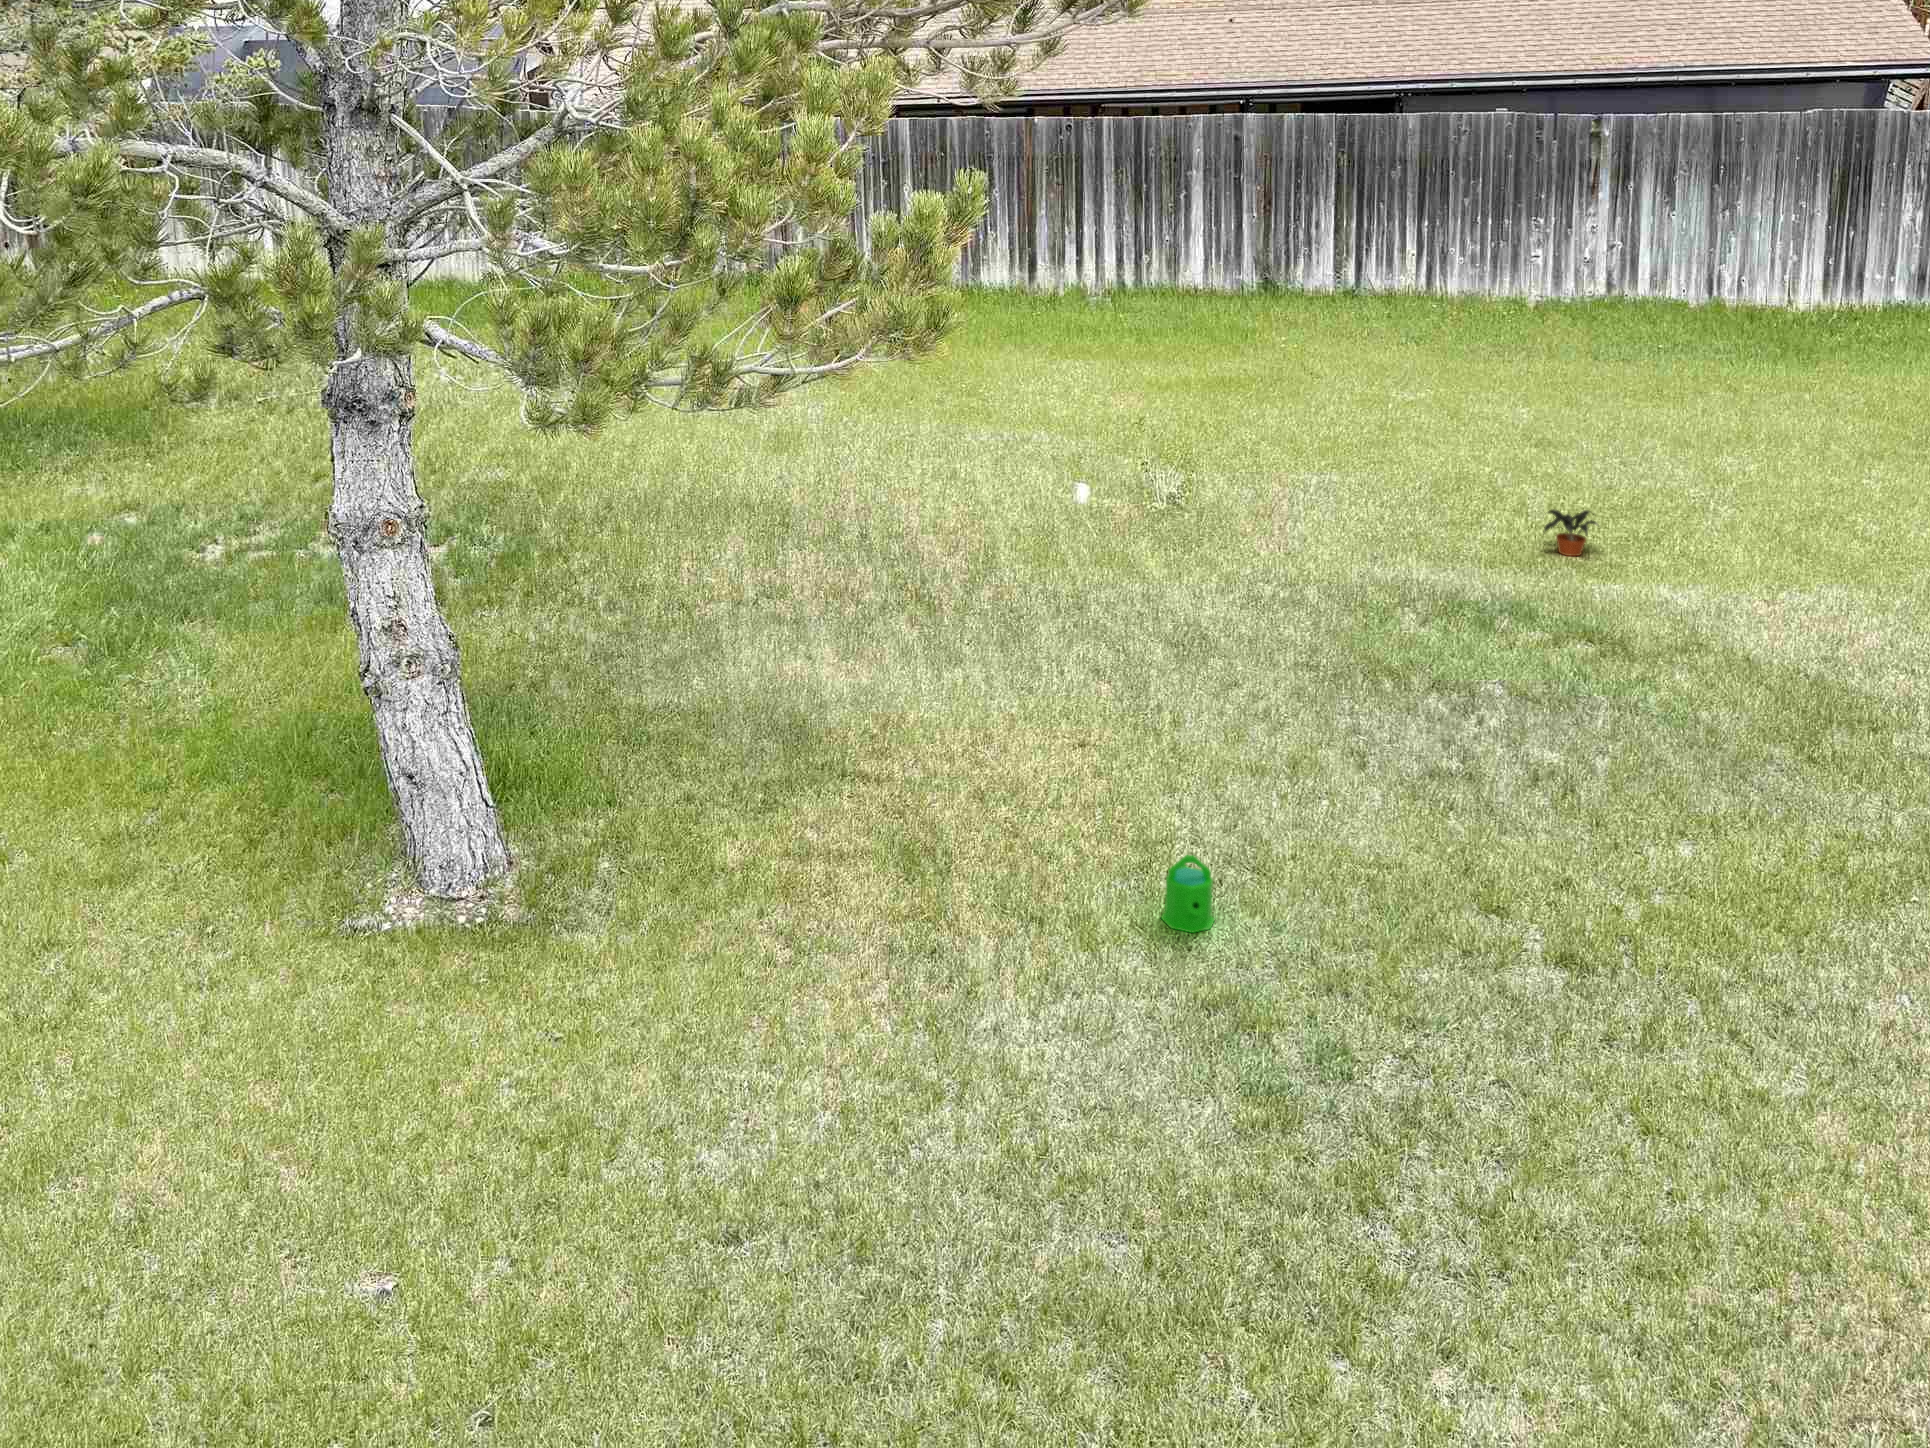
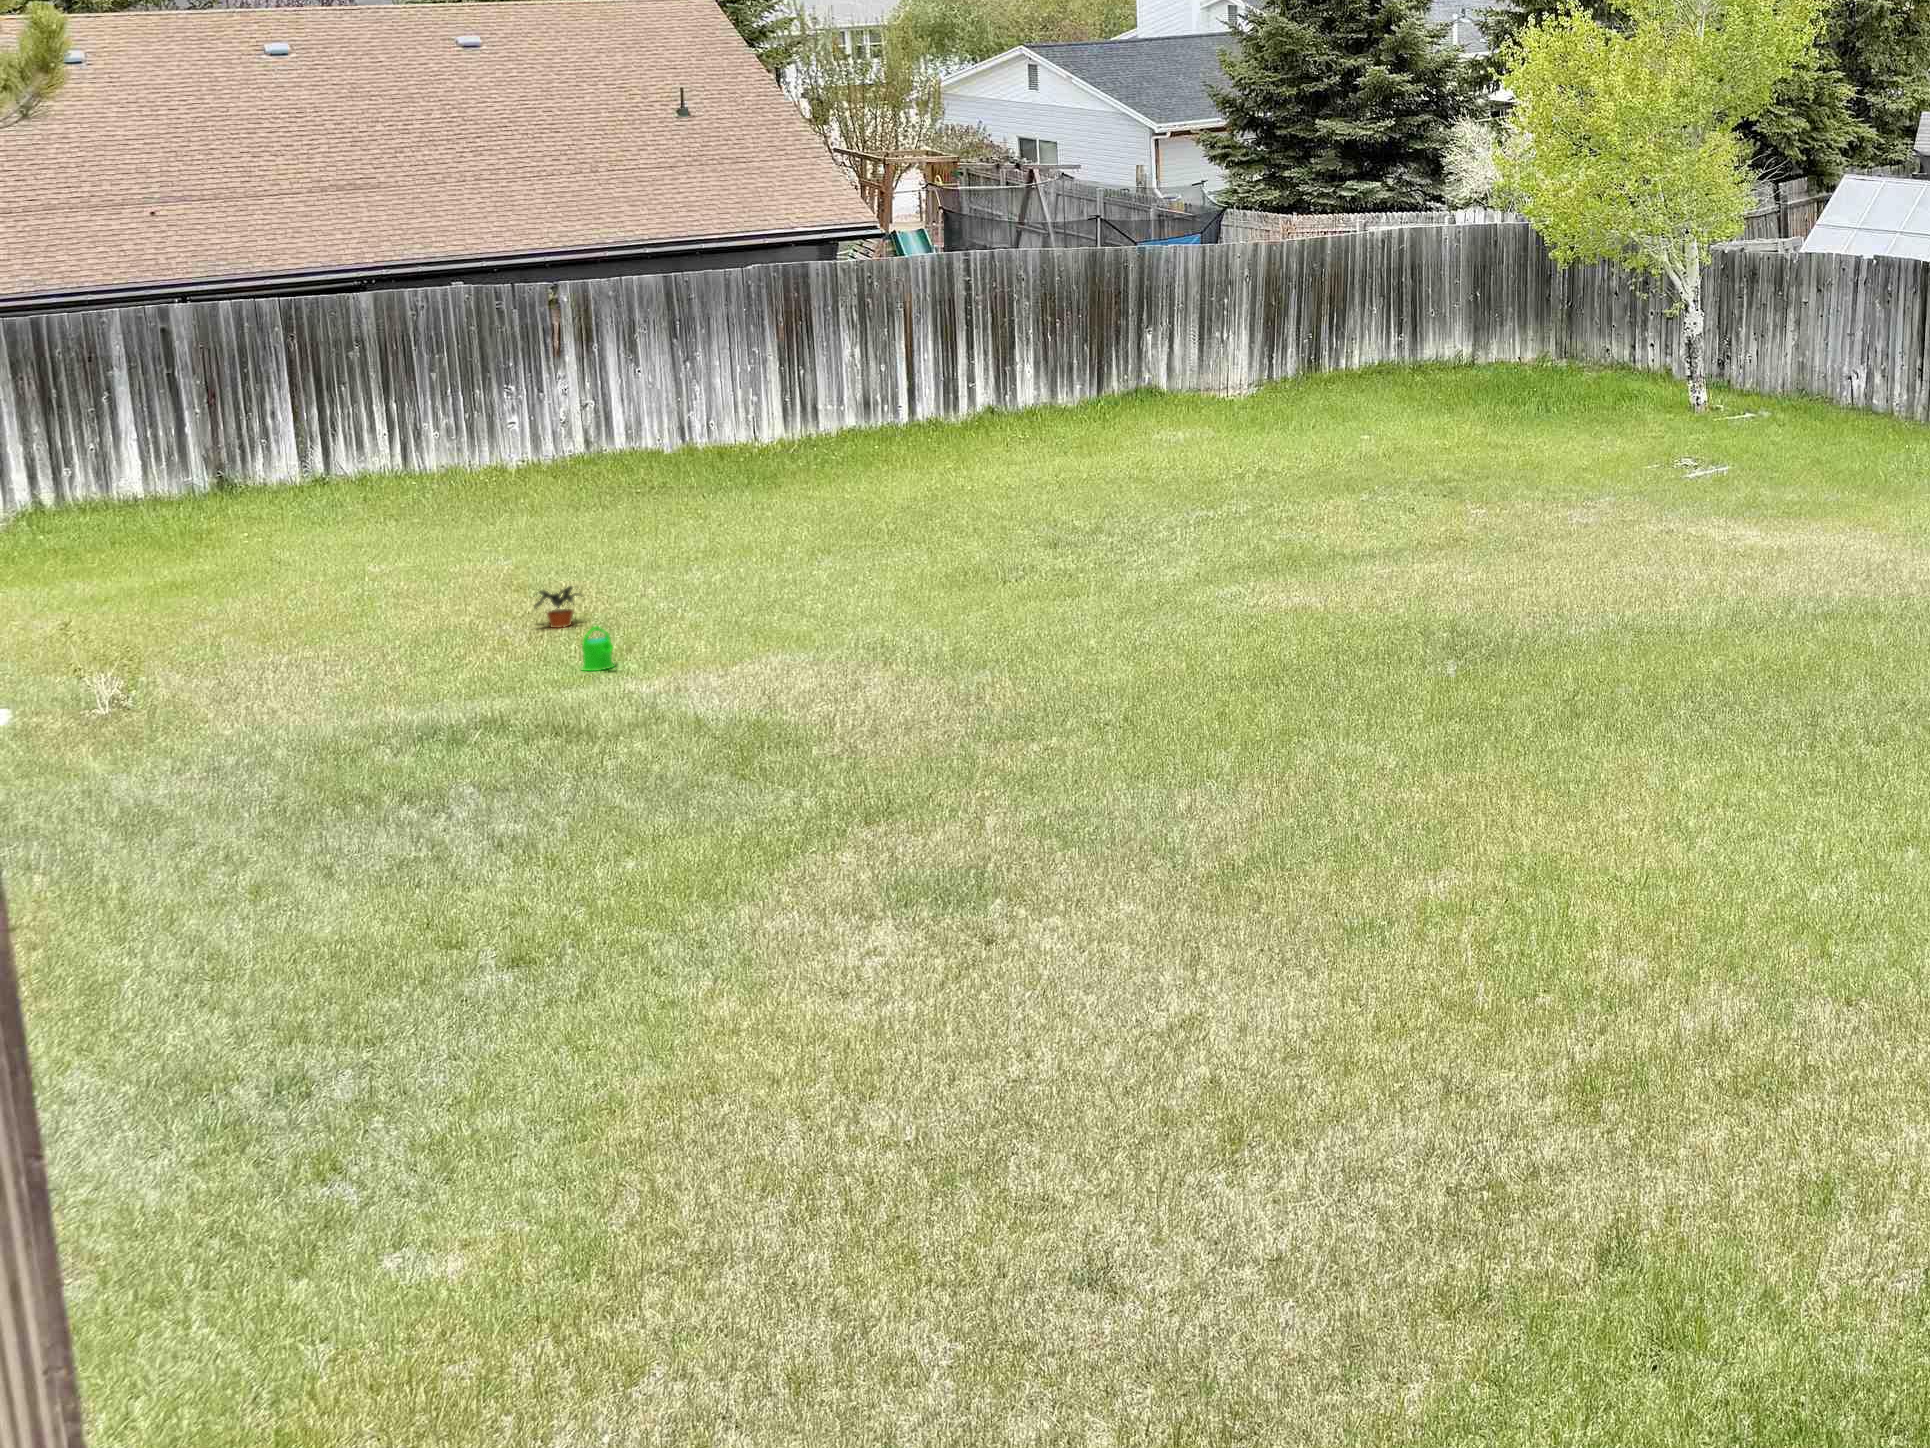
watering can: present [1161,855,1215,933] -> present [582,626,614,671]

